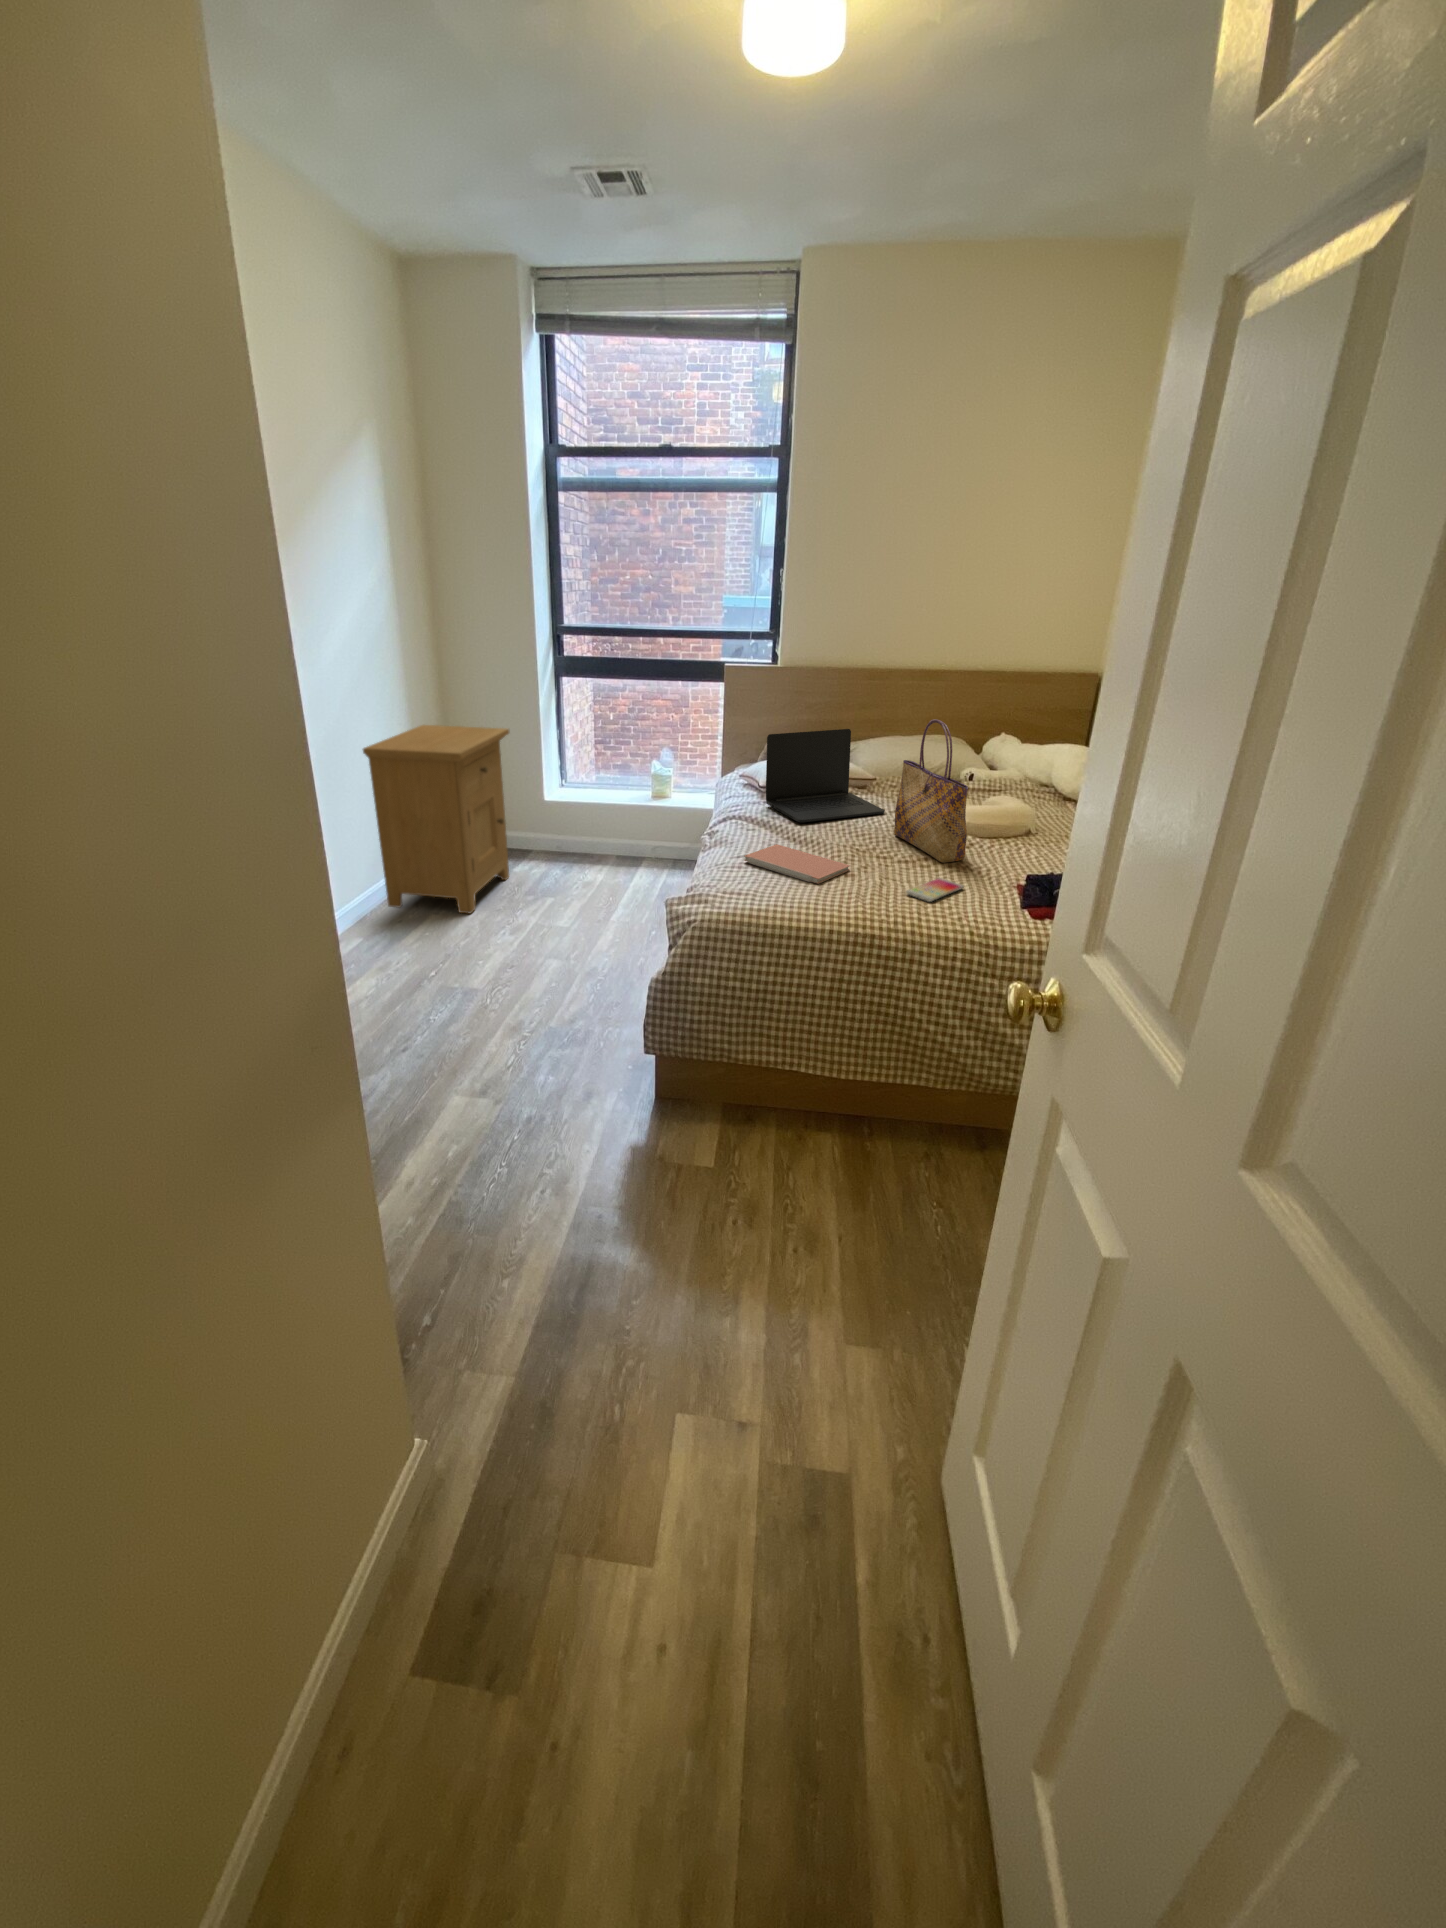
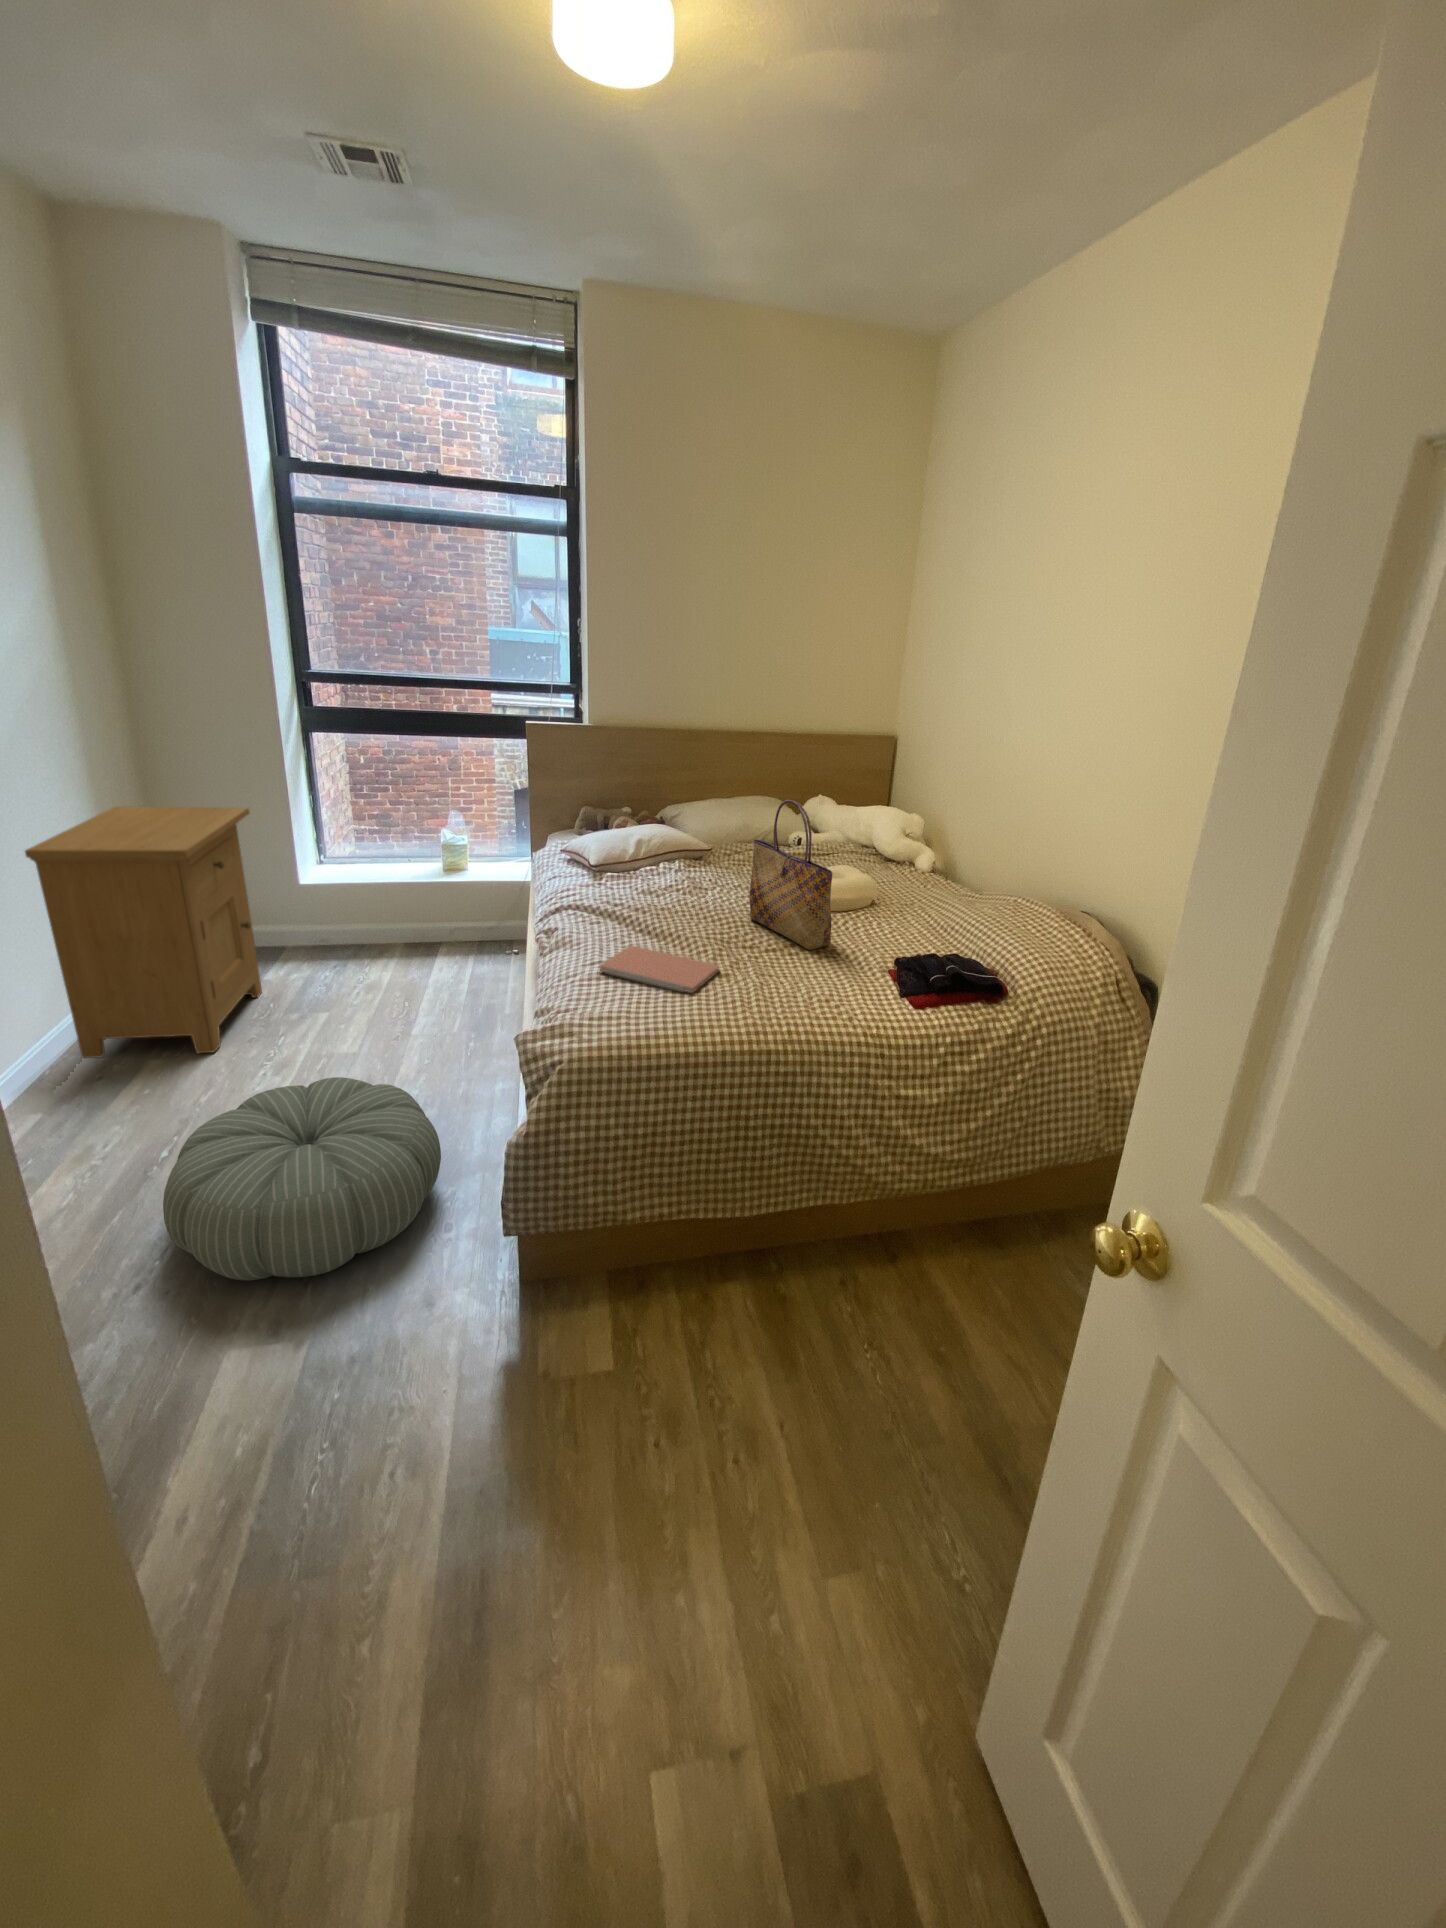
laptop: present [766,729,885,822] -> none [596,801,731,912]
smartphone: present [906,878,964,902] -> none [789,971,843,1004]
pouf: none [419,930,609,1065] -> present [163,1077,441,1280]

